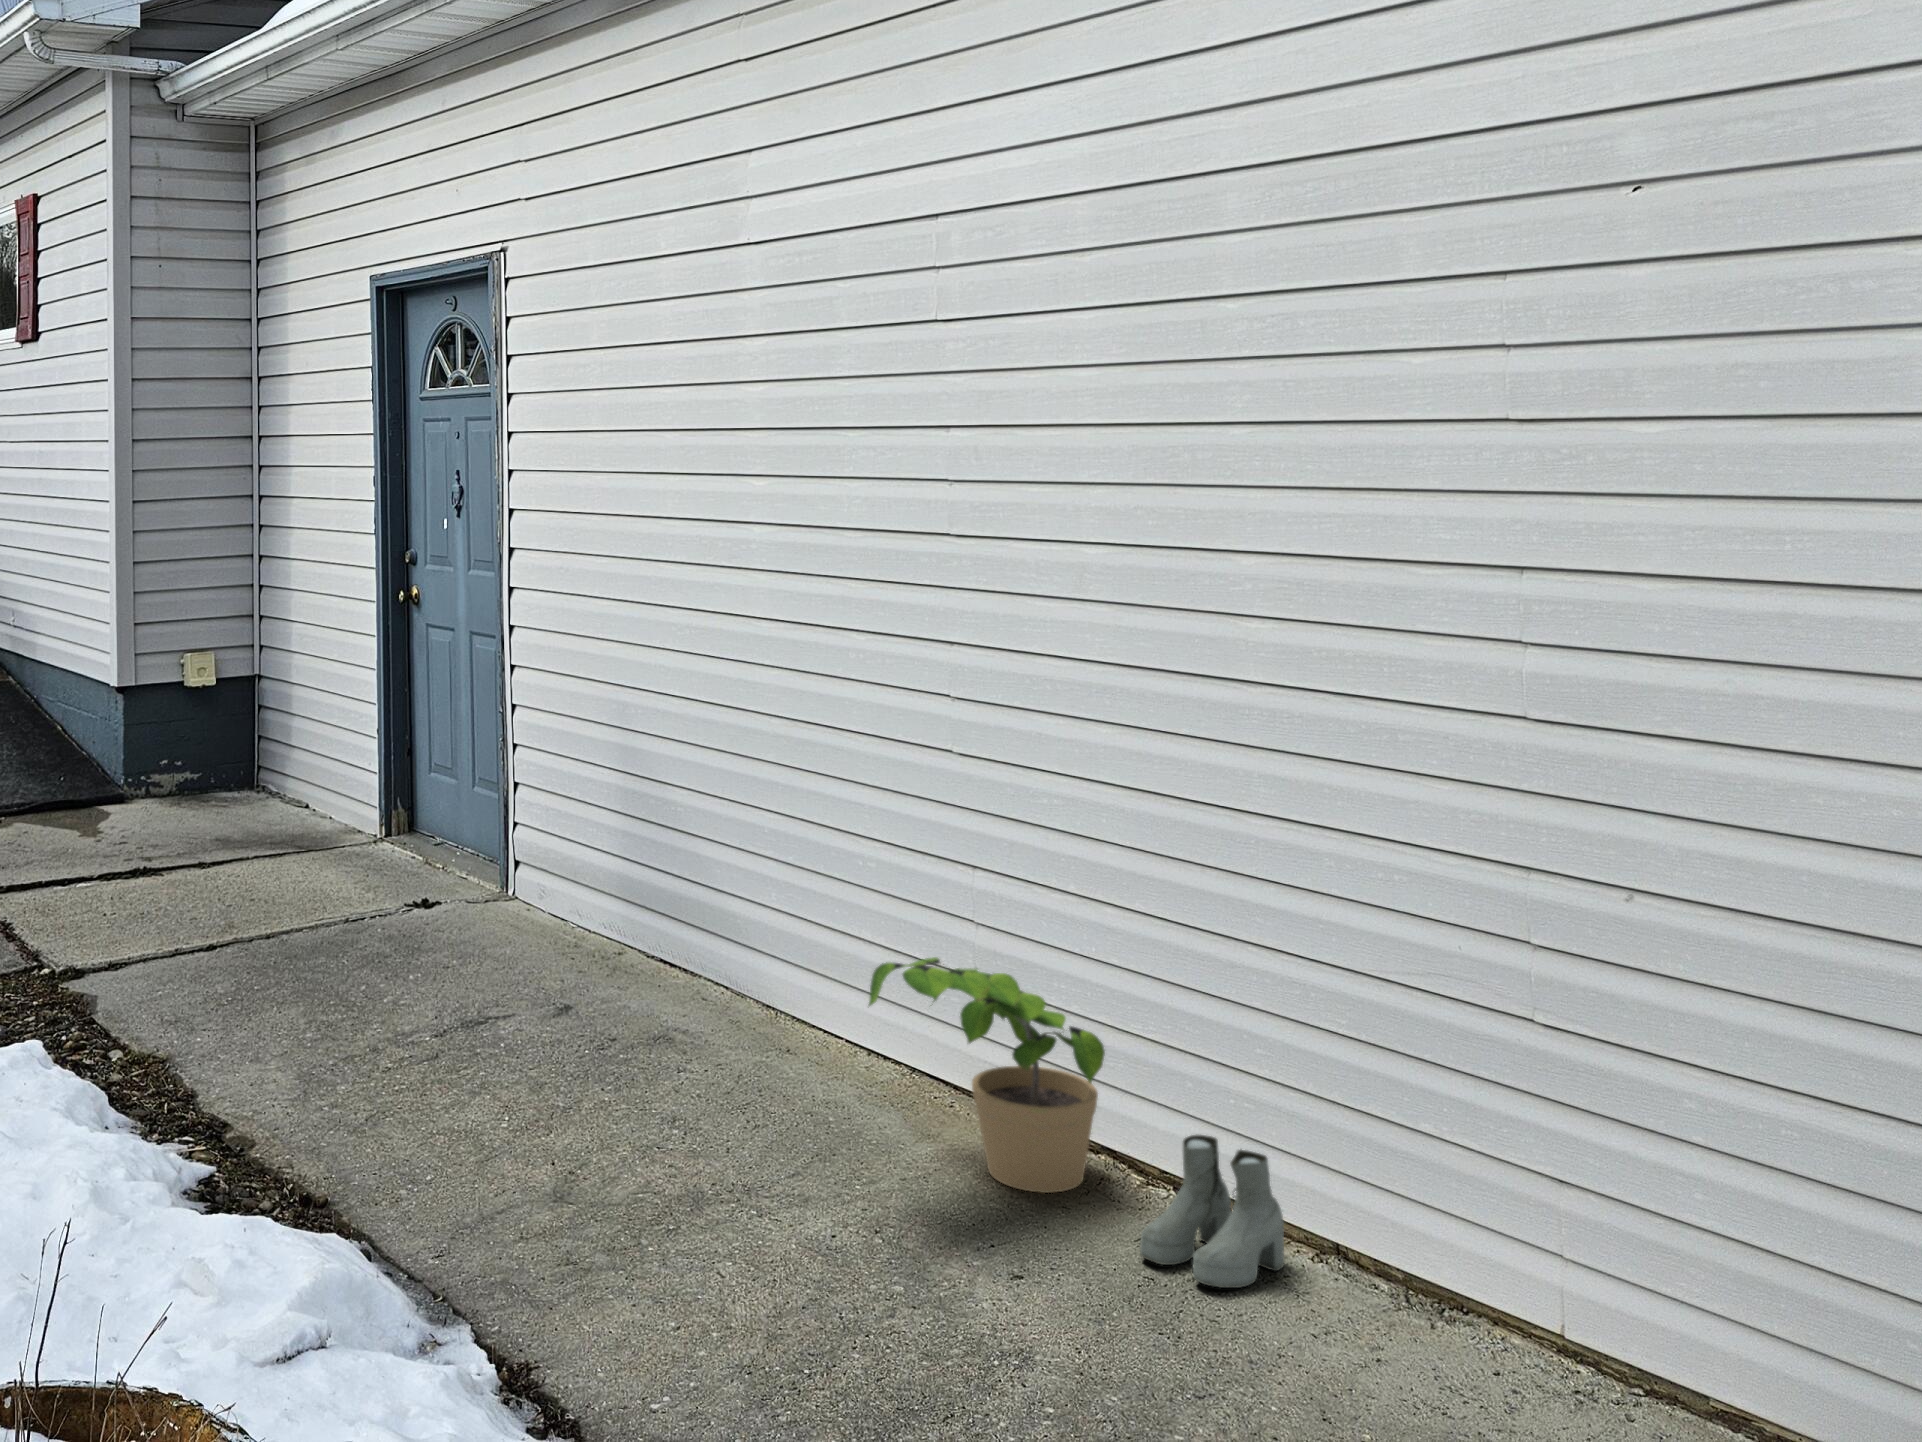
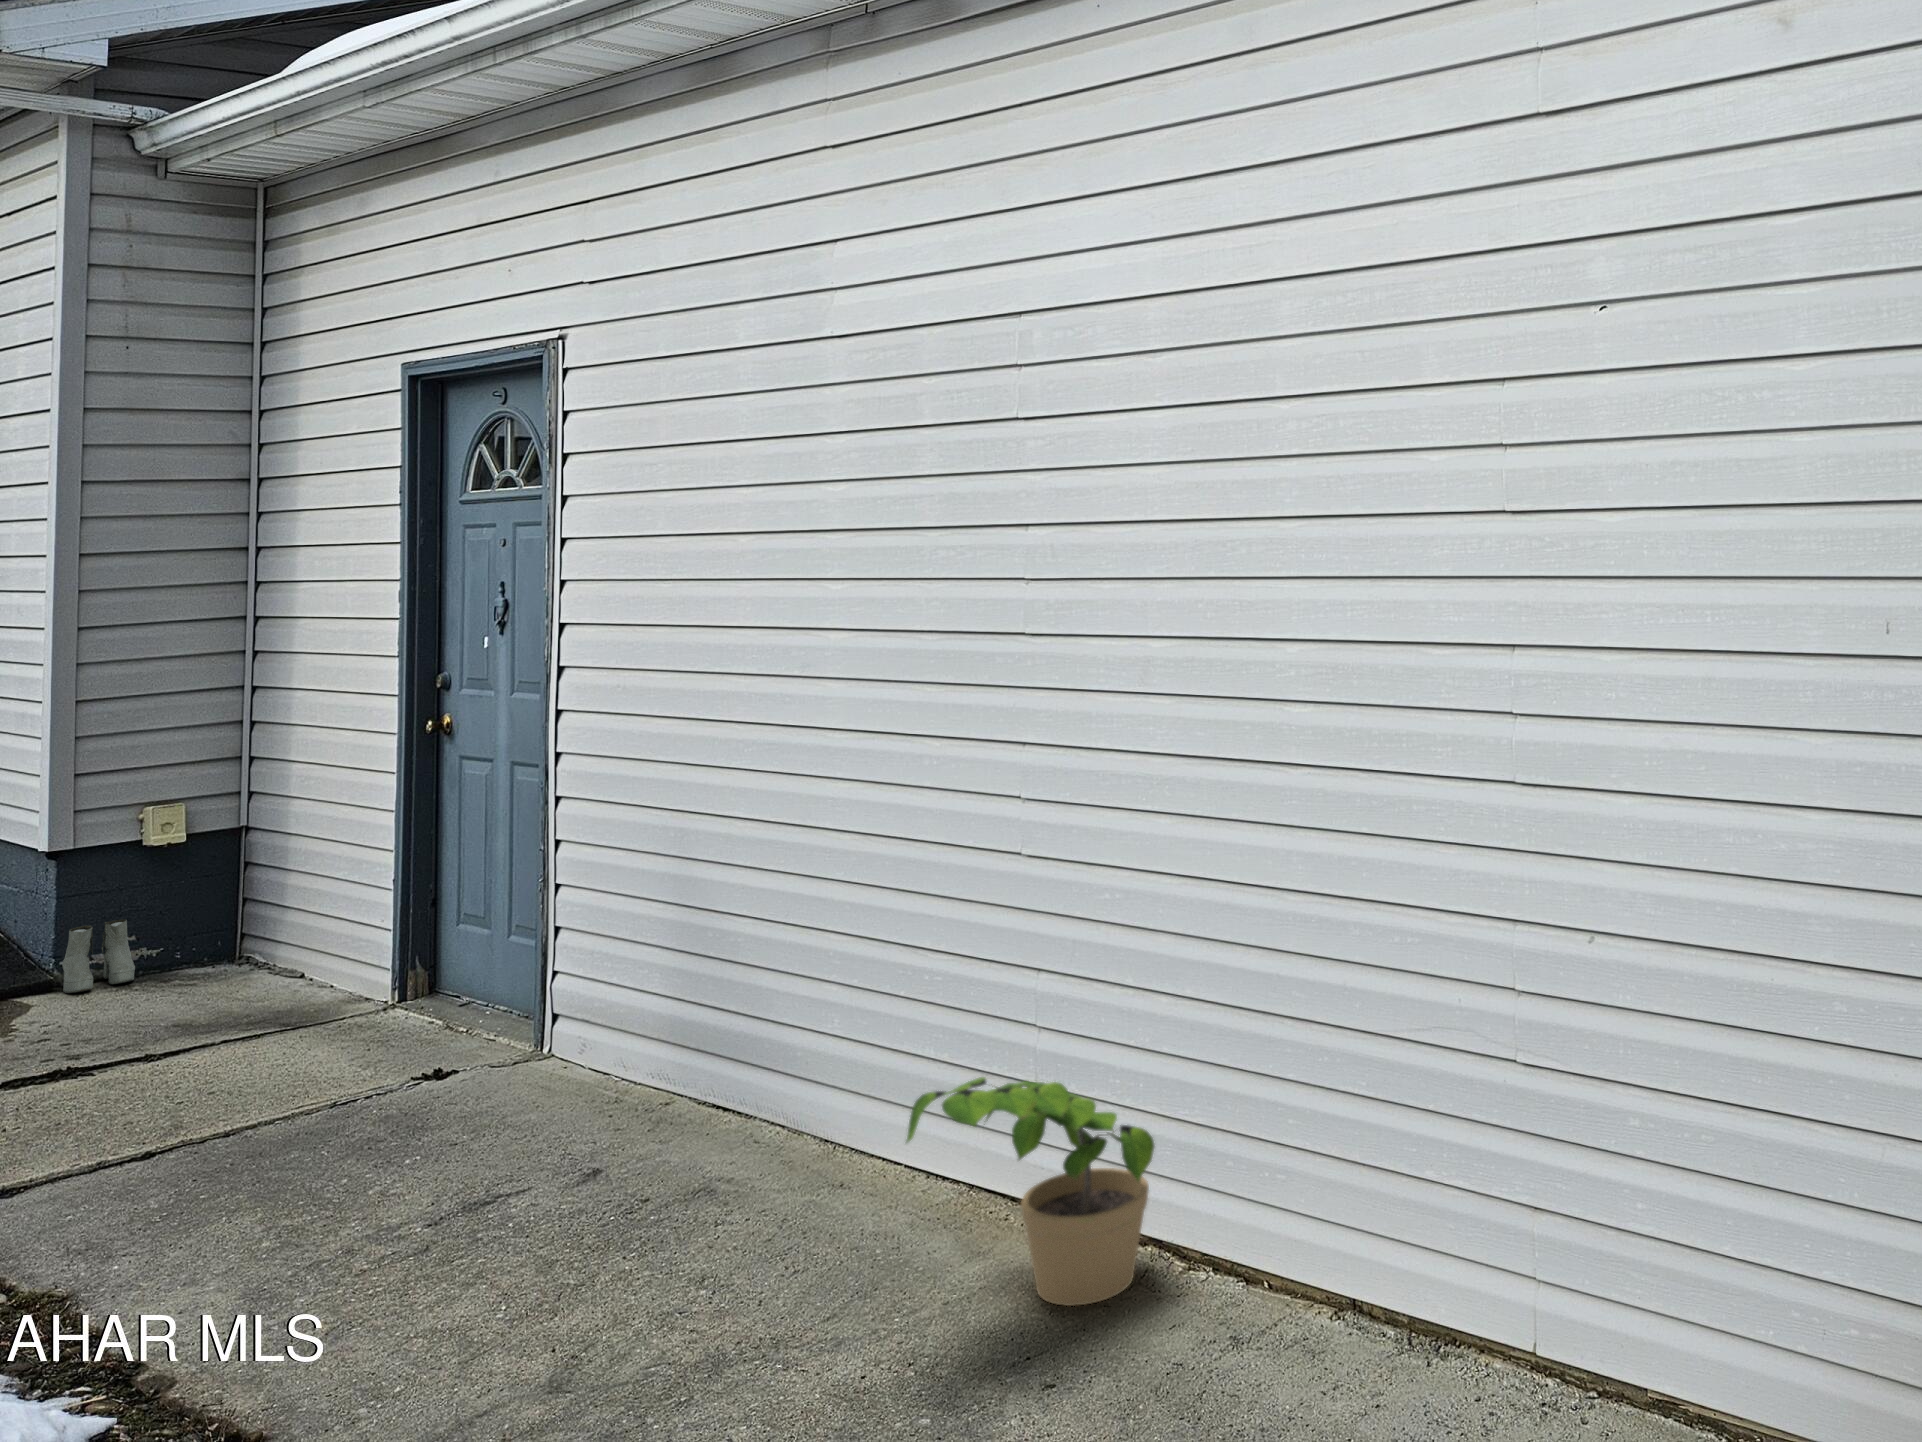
boots: present [1140,1134,1284,1288] -> present [63,919,135,993]

